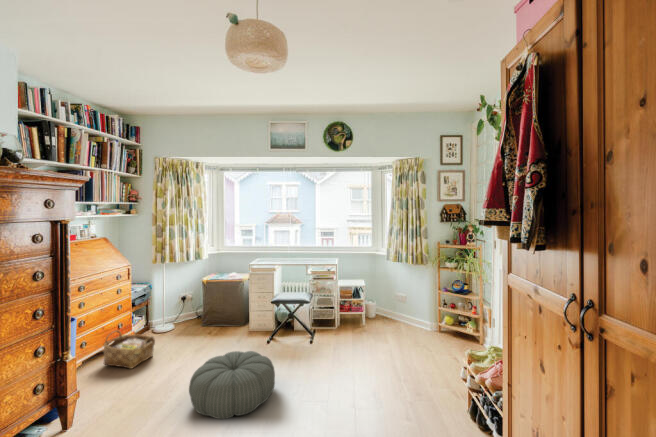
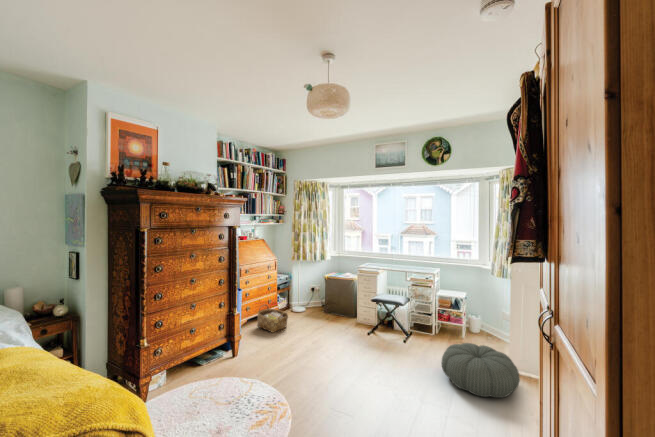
pouf: present [189,351,275,419] -> present [441,343,520,398]

